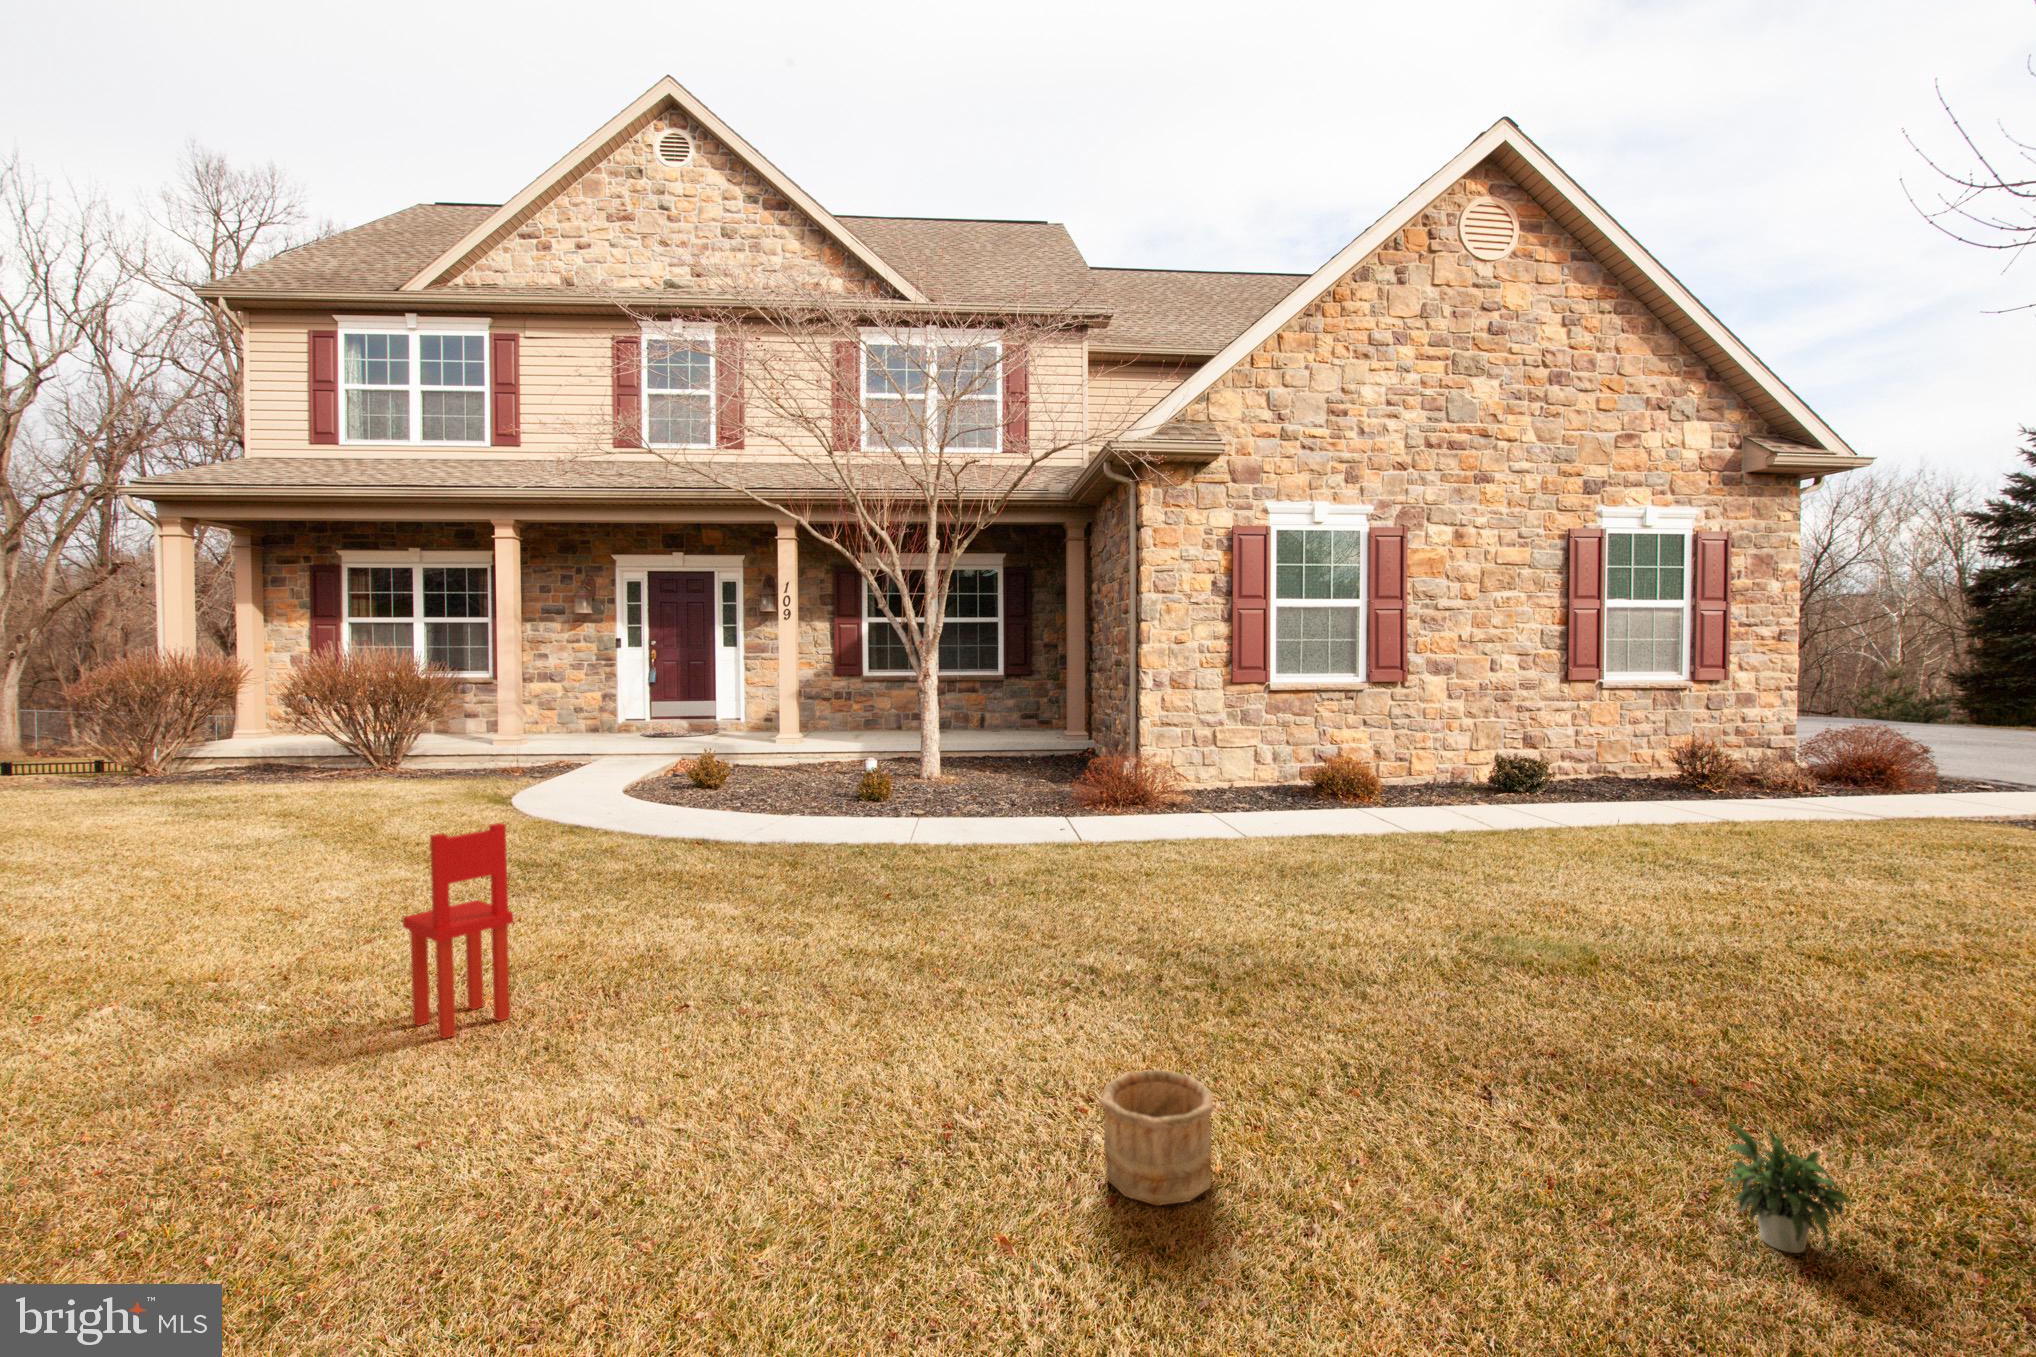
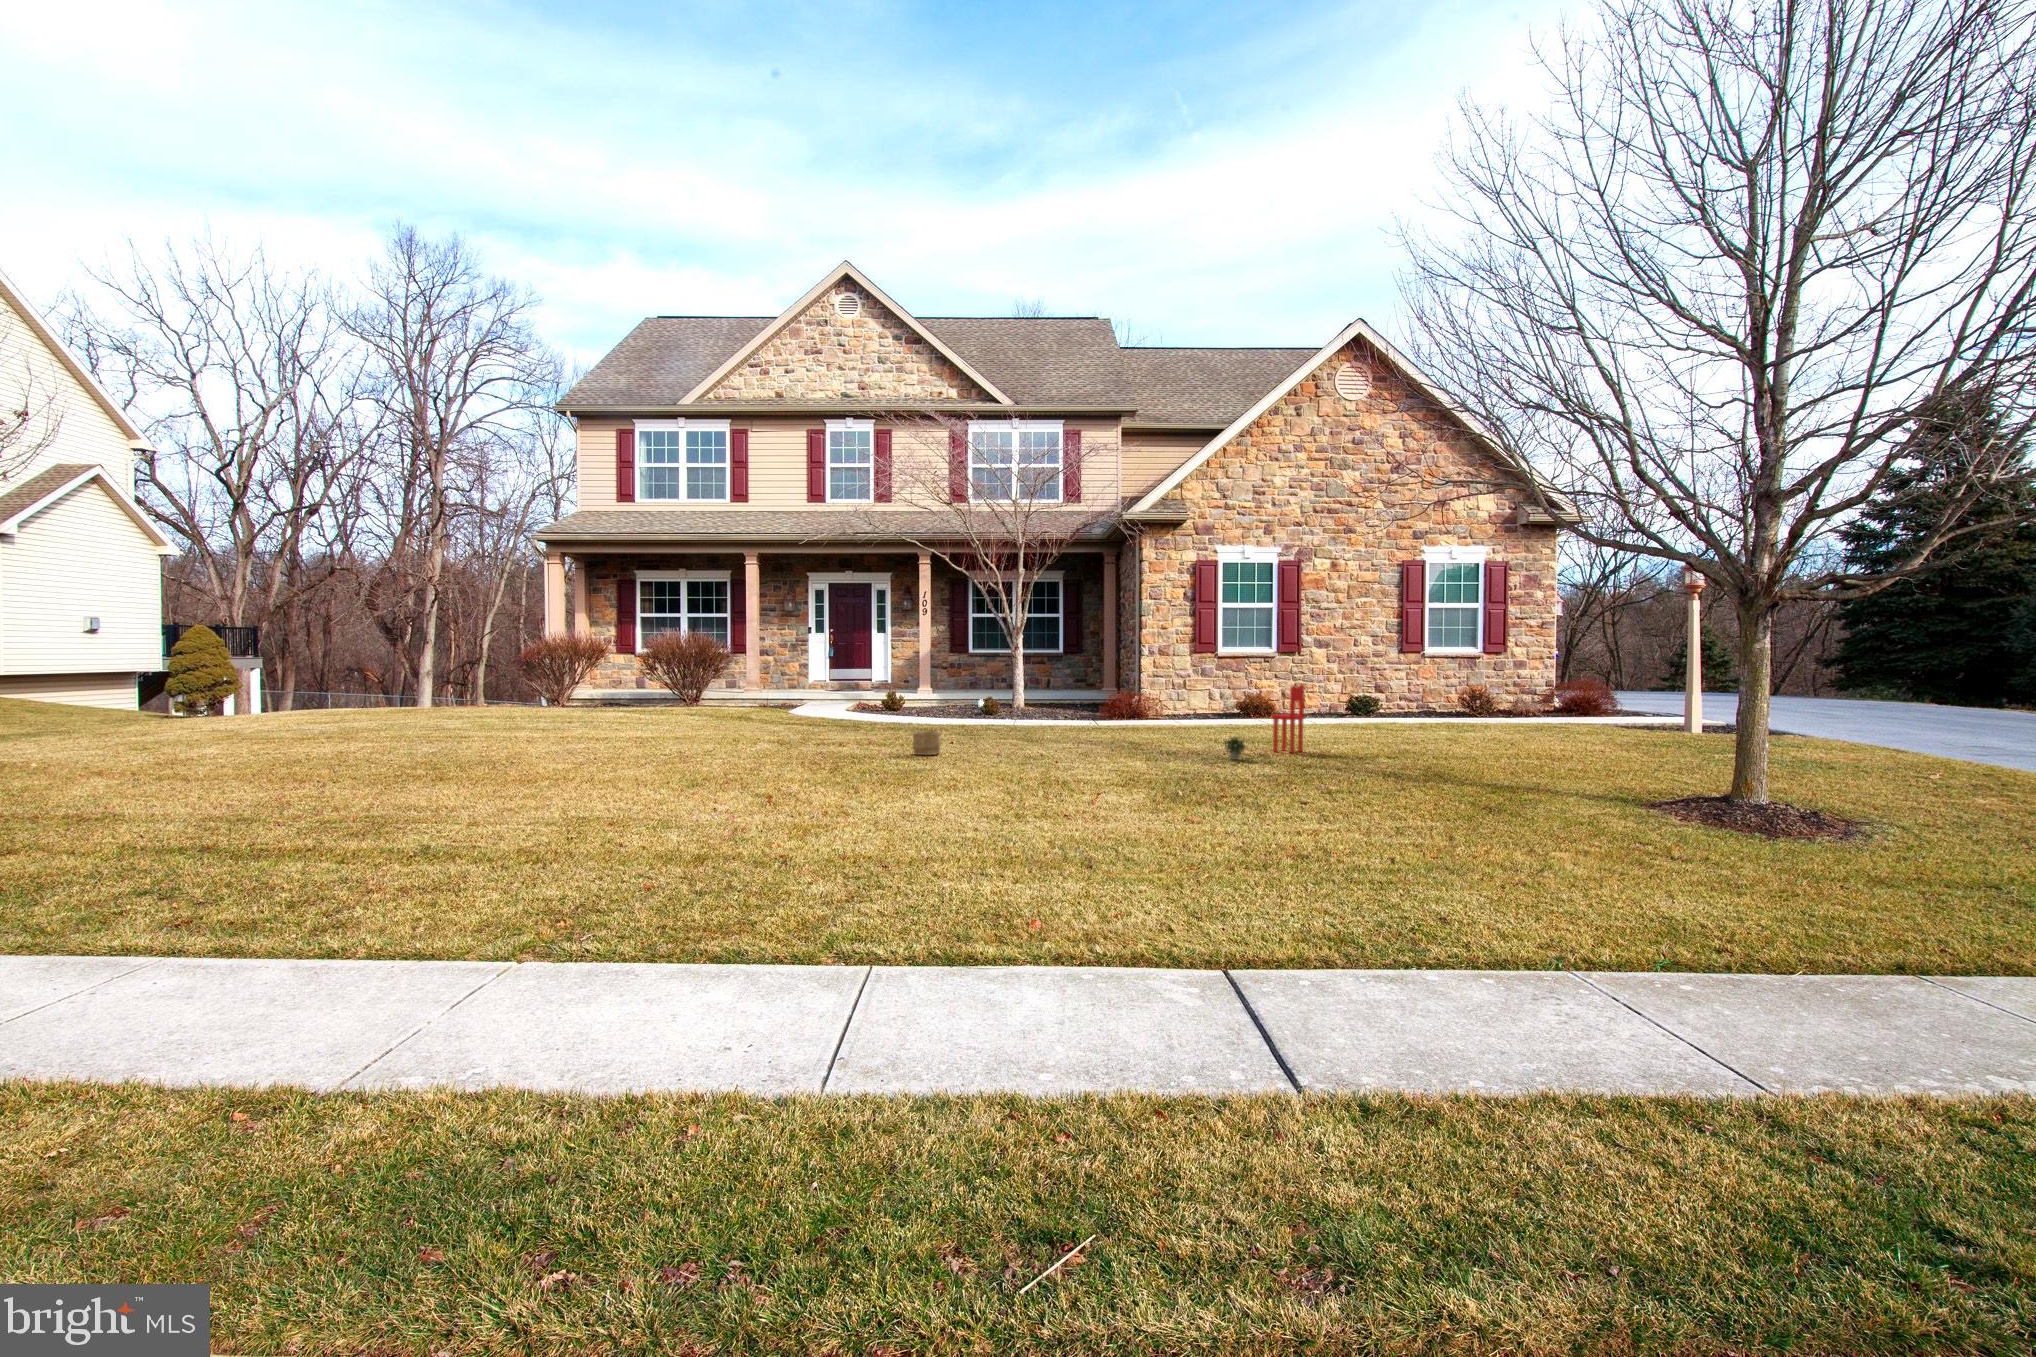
chair: present [403,823,513,1039] -> present [1272,684,1305,753]
wooden bucket: present [1100,1070,1213,1206] -> present [913,731,940,755]

